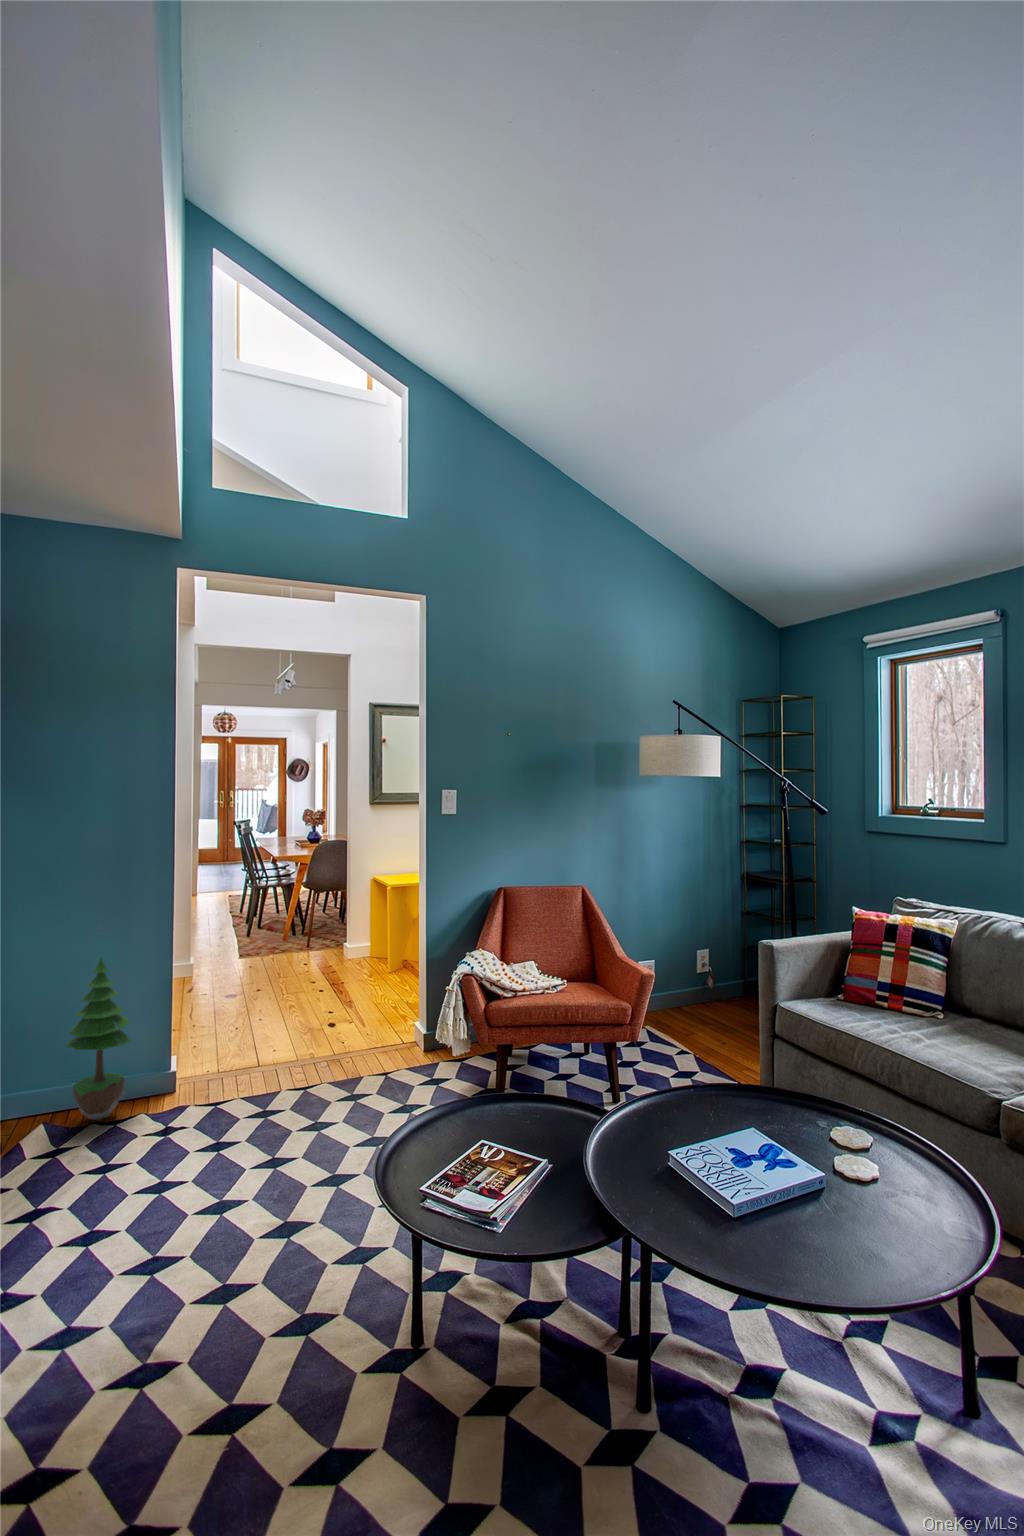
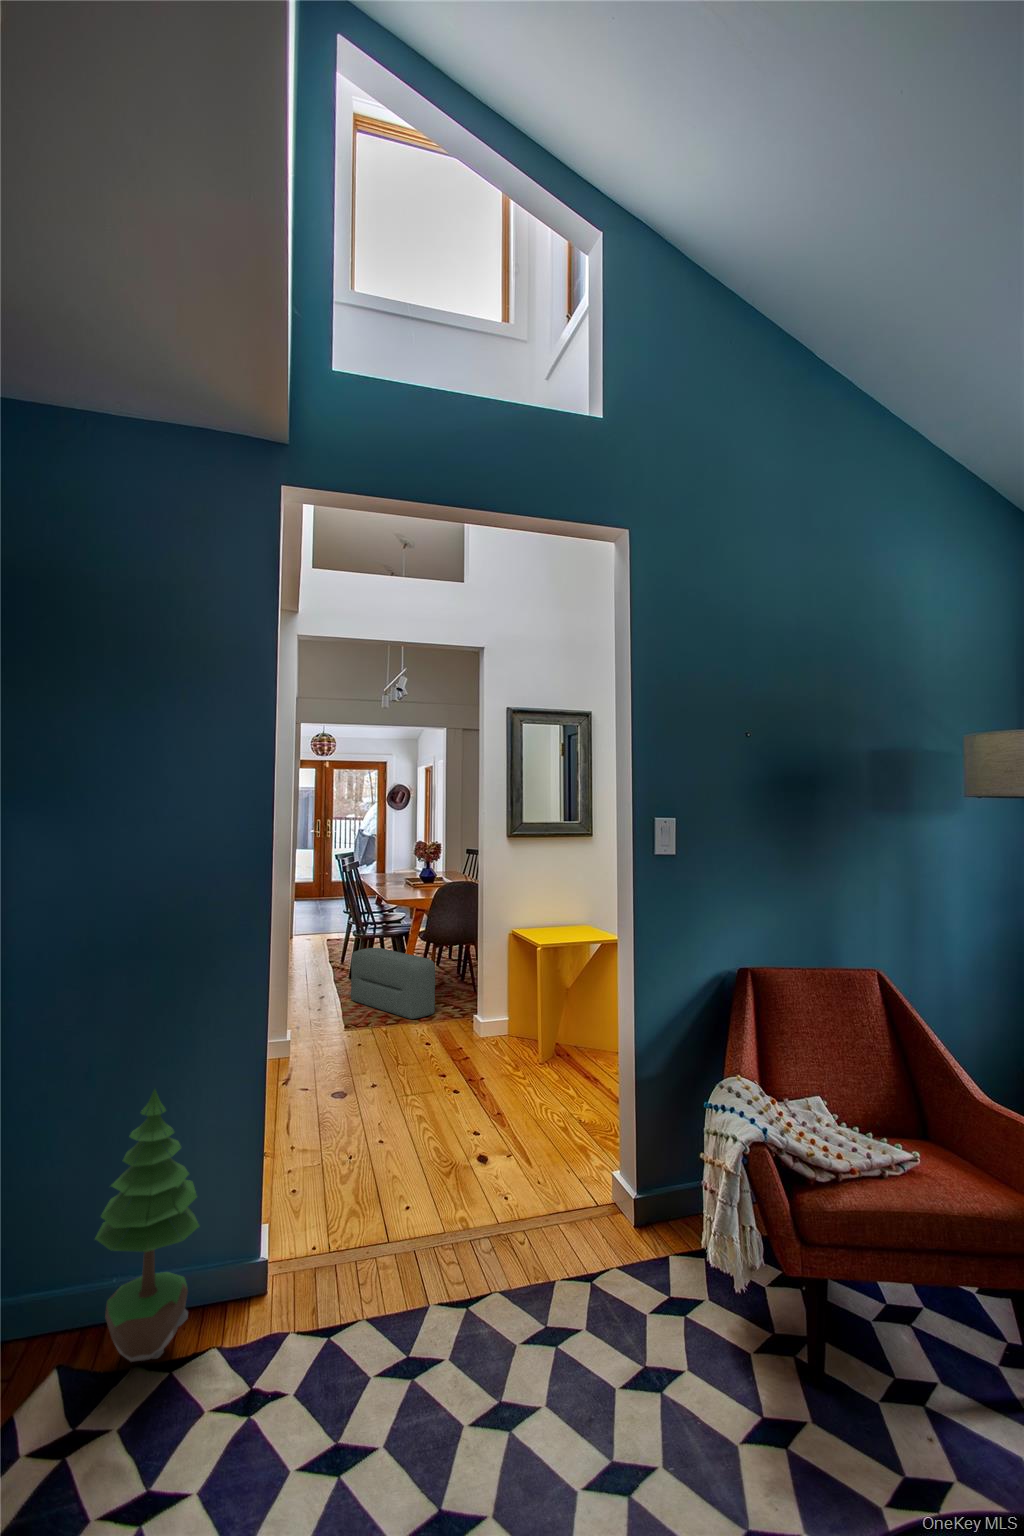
pouf: none [246,896,314,949] -> present [351,948,435,1019]

